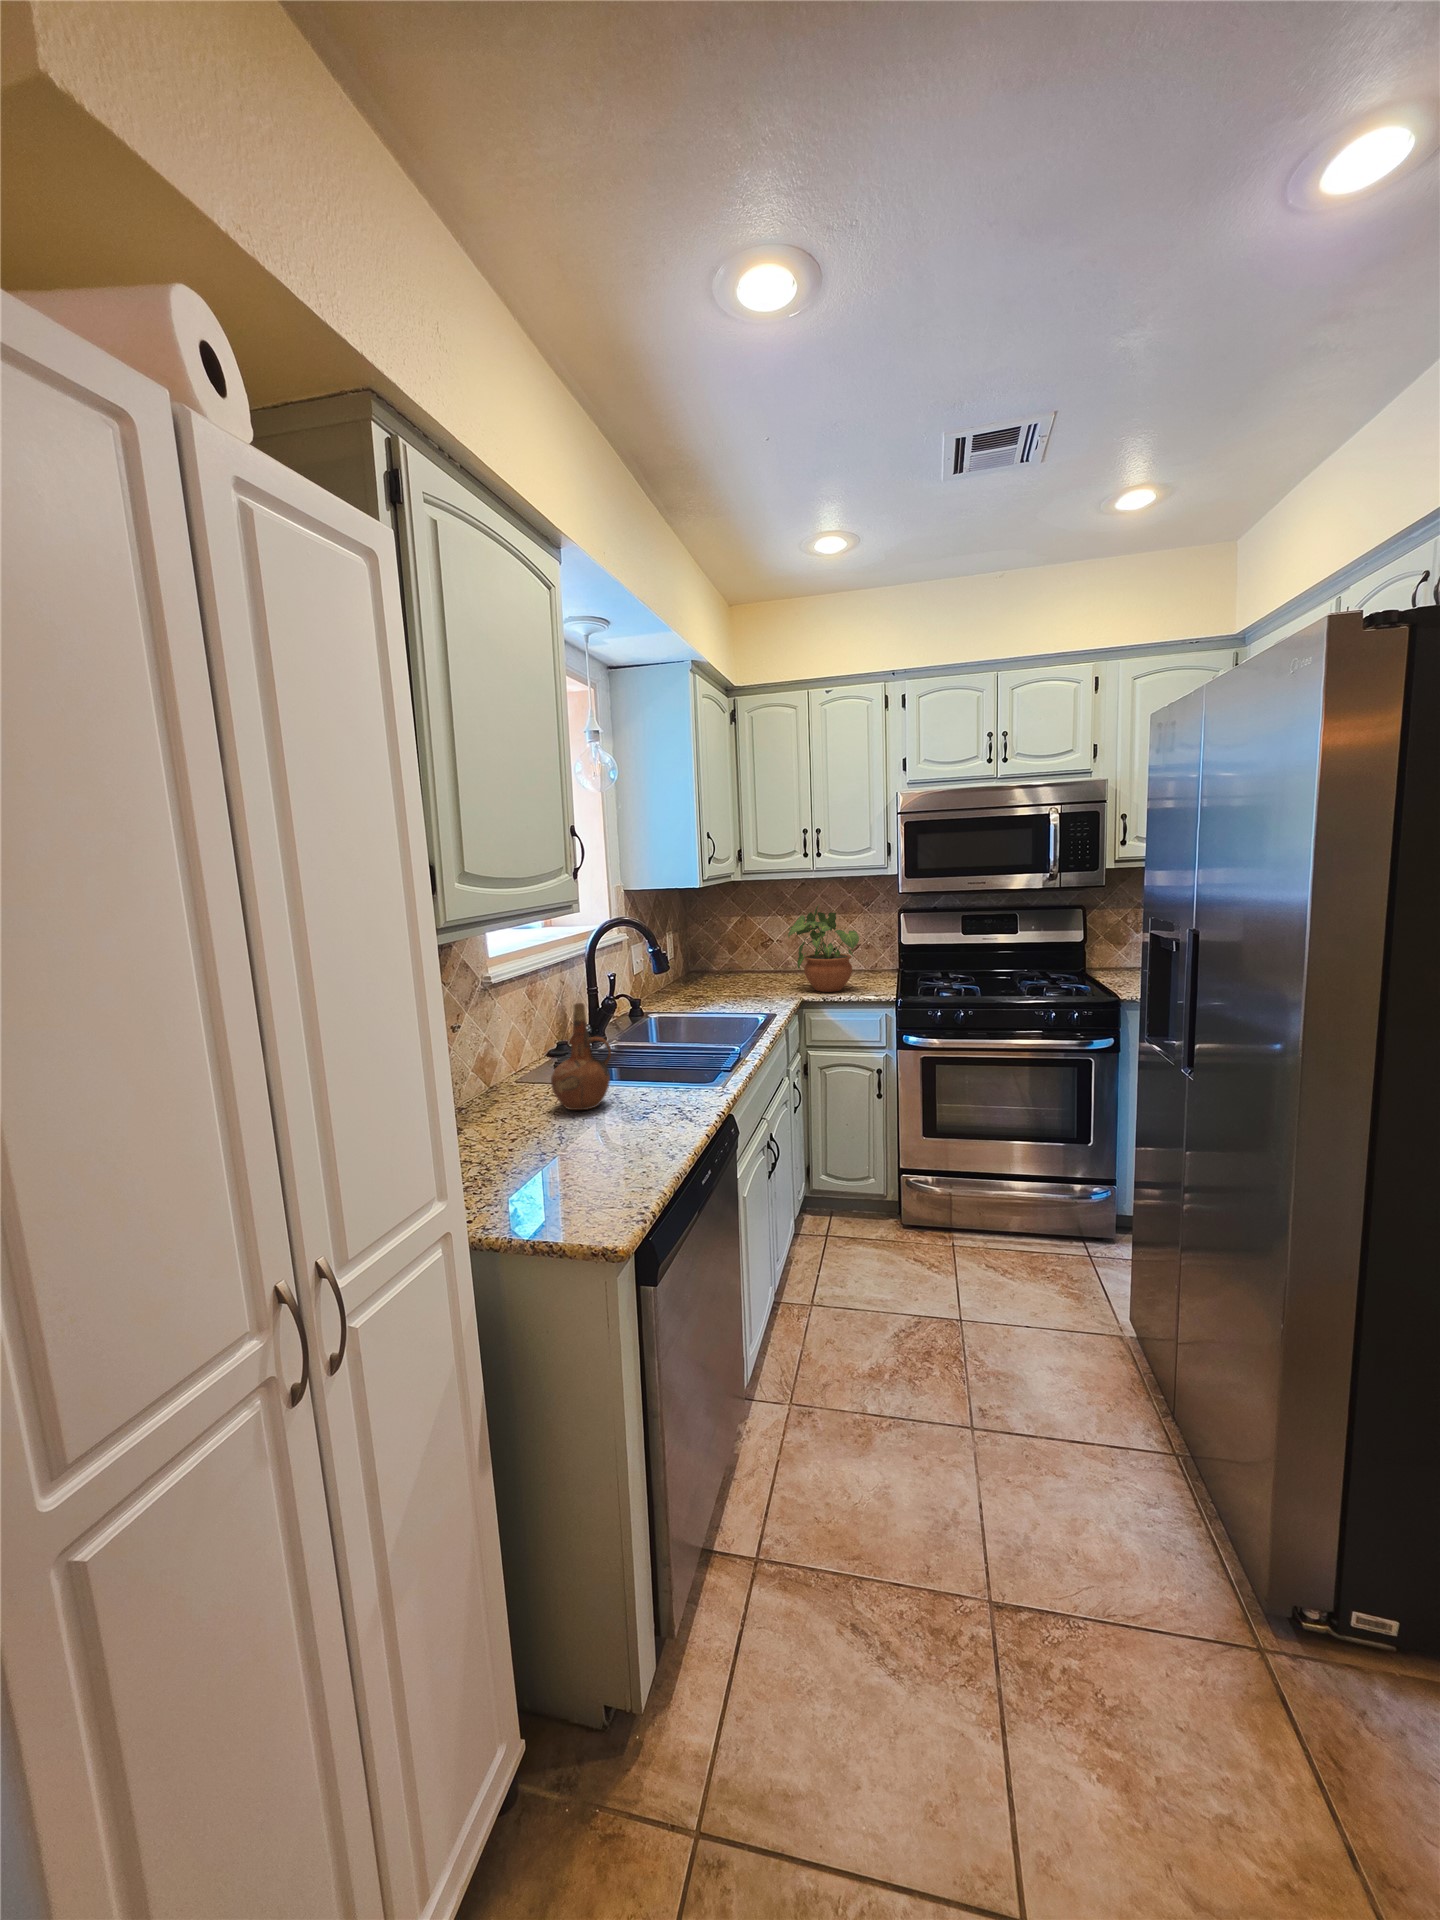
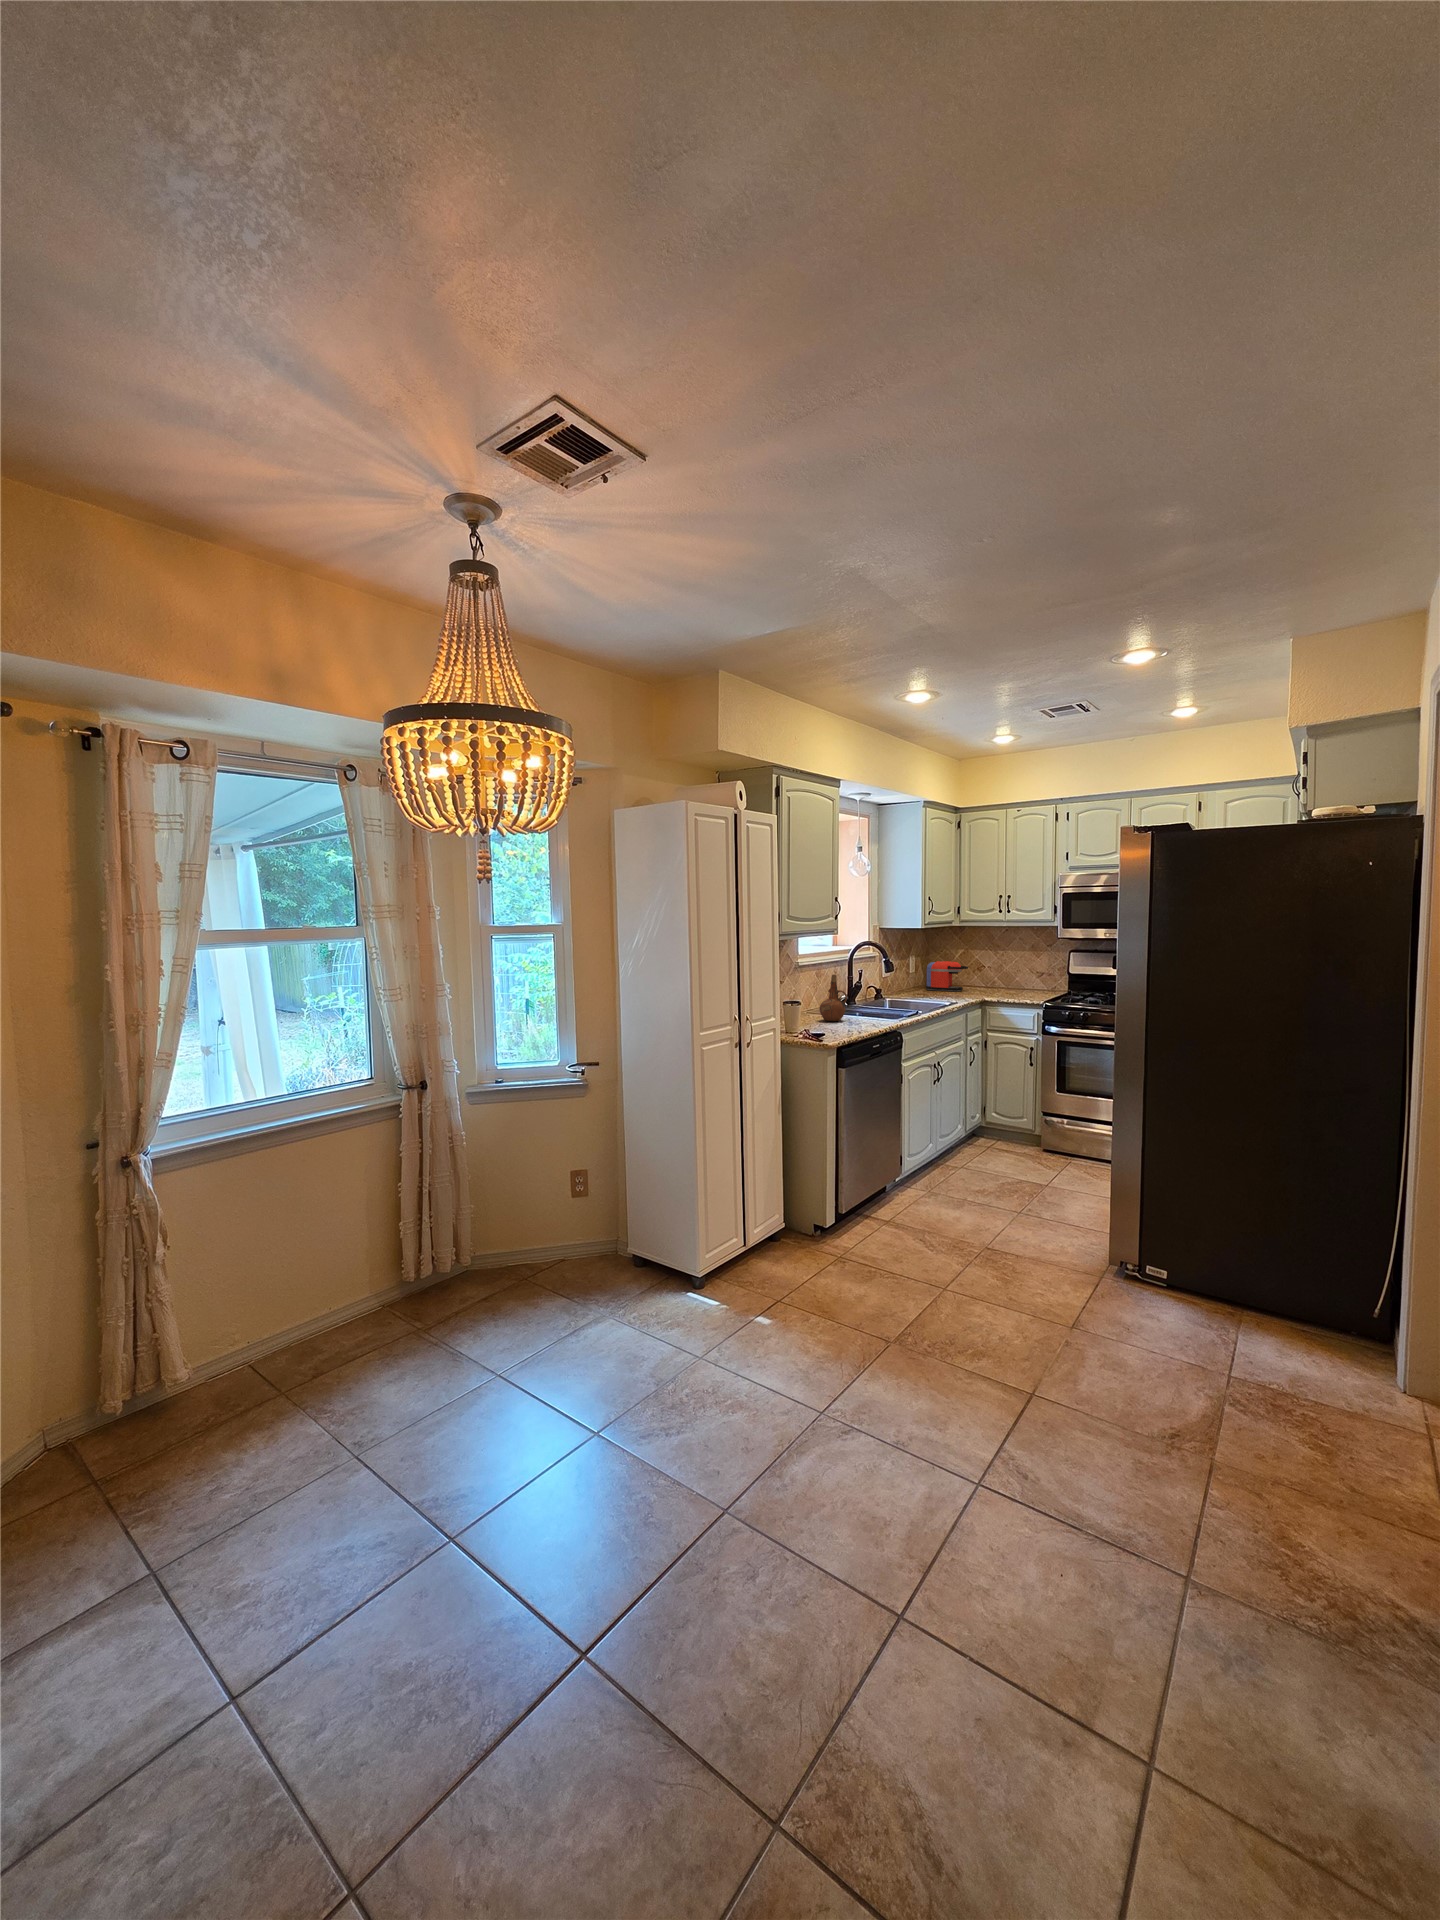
potted plant: present [788,905,859,992] -> none [980,943,1024,997]
coffee maker: none [696,937,760,985] -> present [926,961,968,991]

